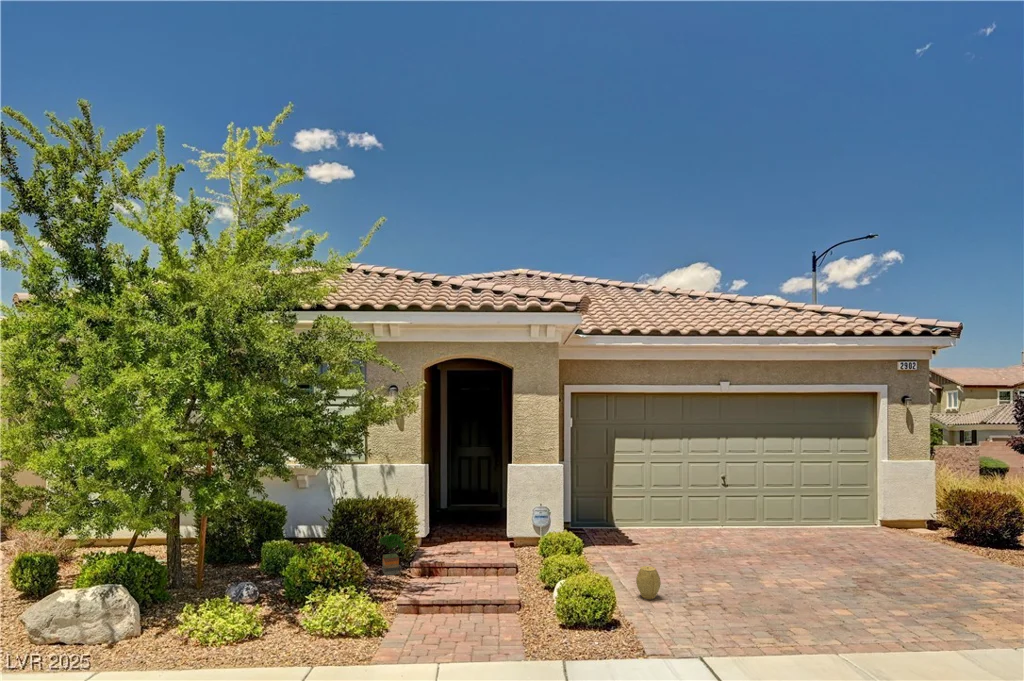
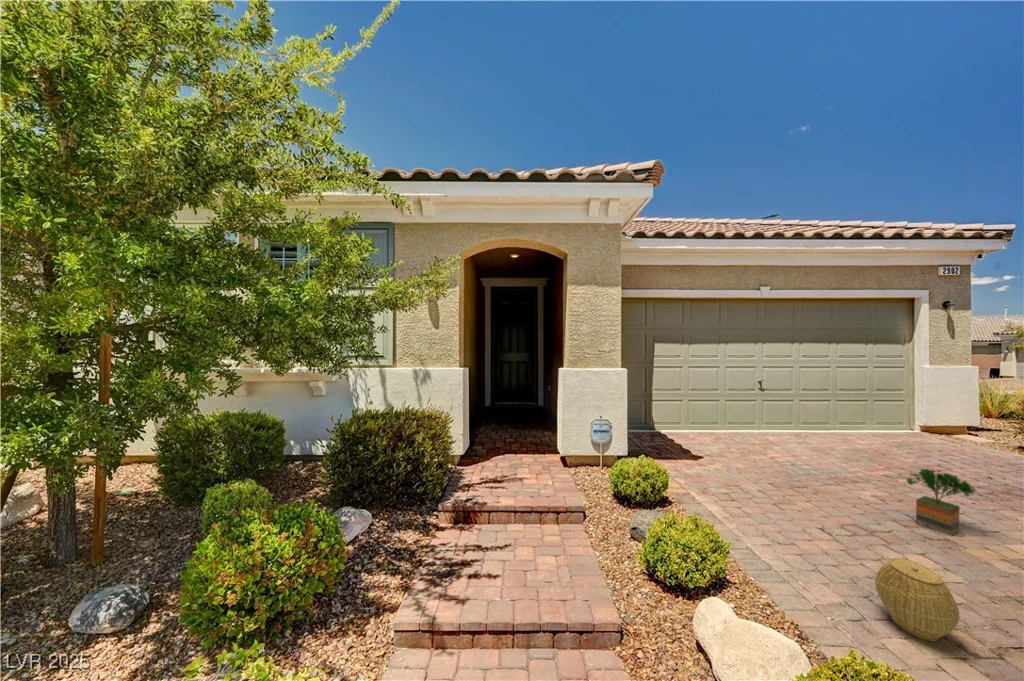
potted tree: present [380,534,405,576] -> present [907,469,976,536]

